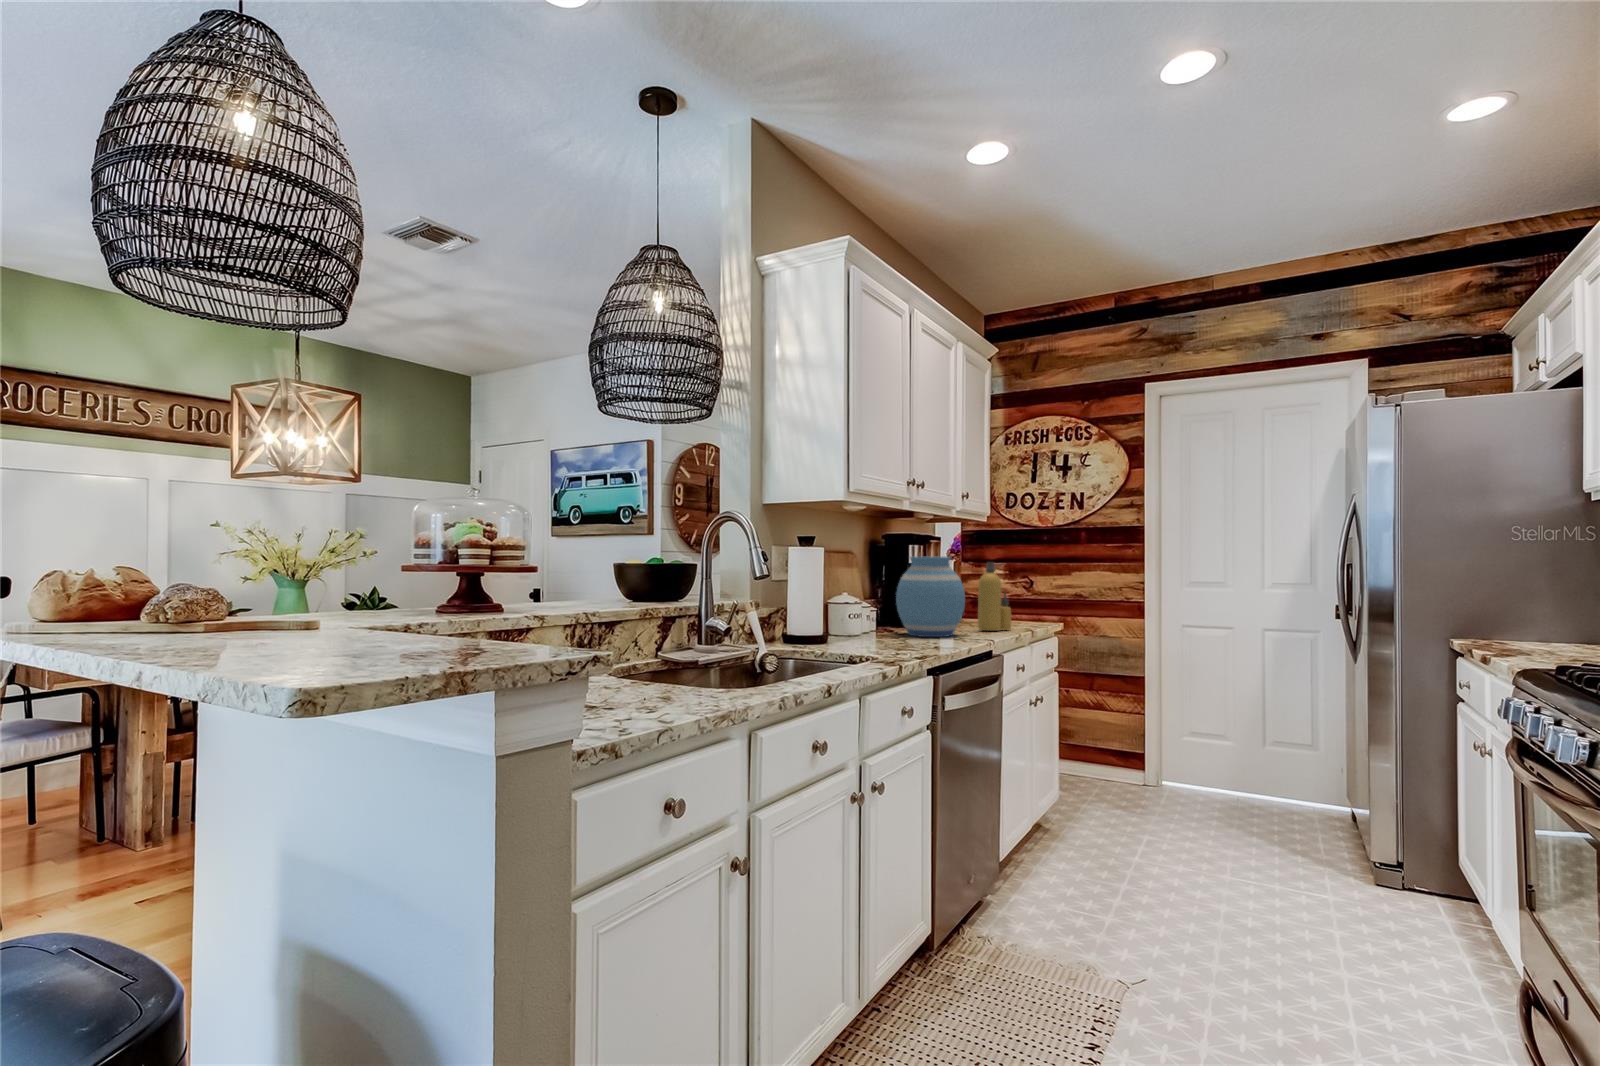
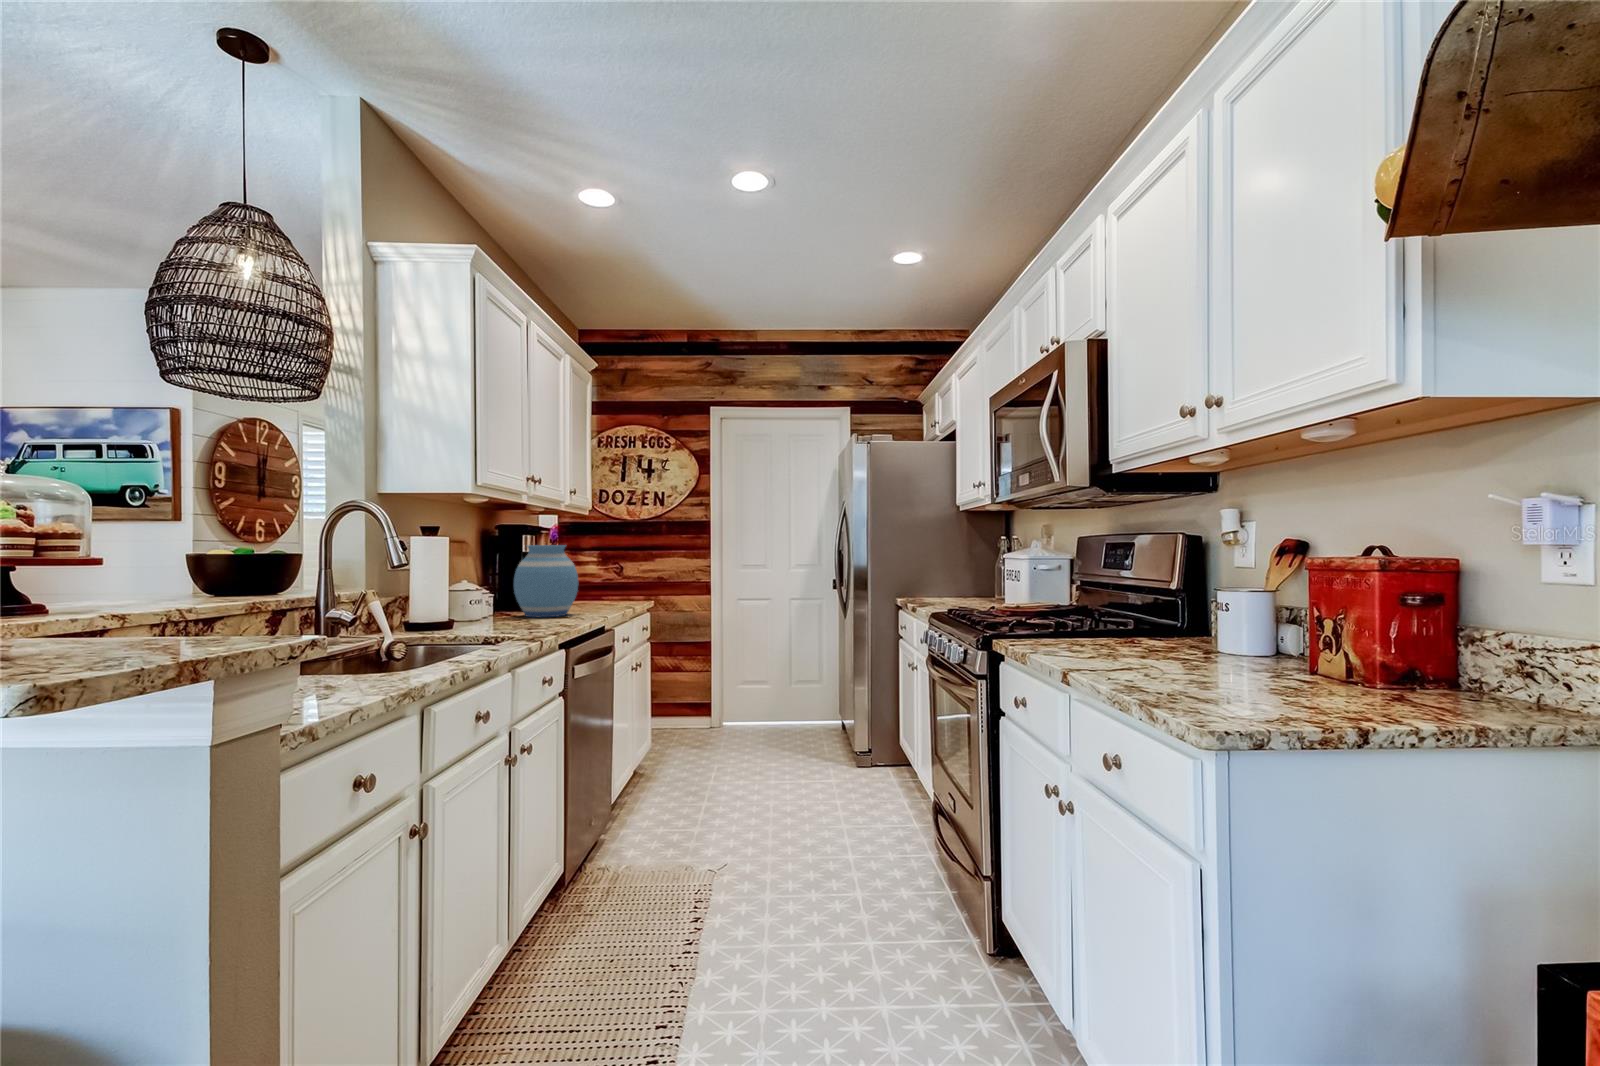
bottle: present [978,562,1011,631] -> none [586,550,615,609]

